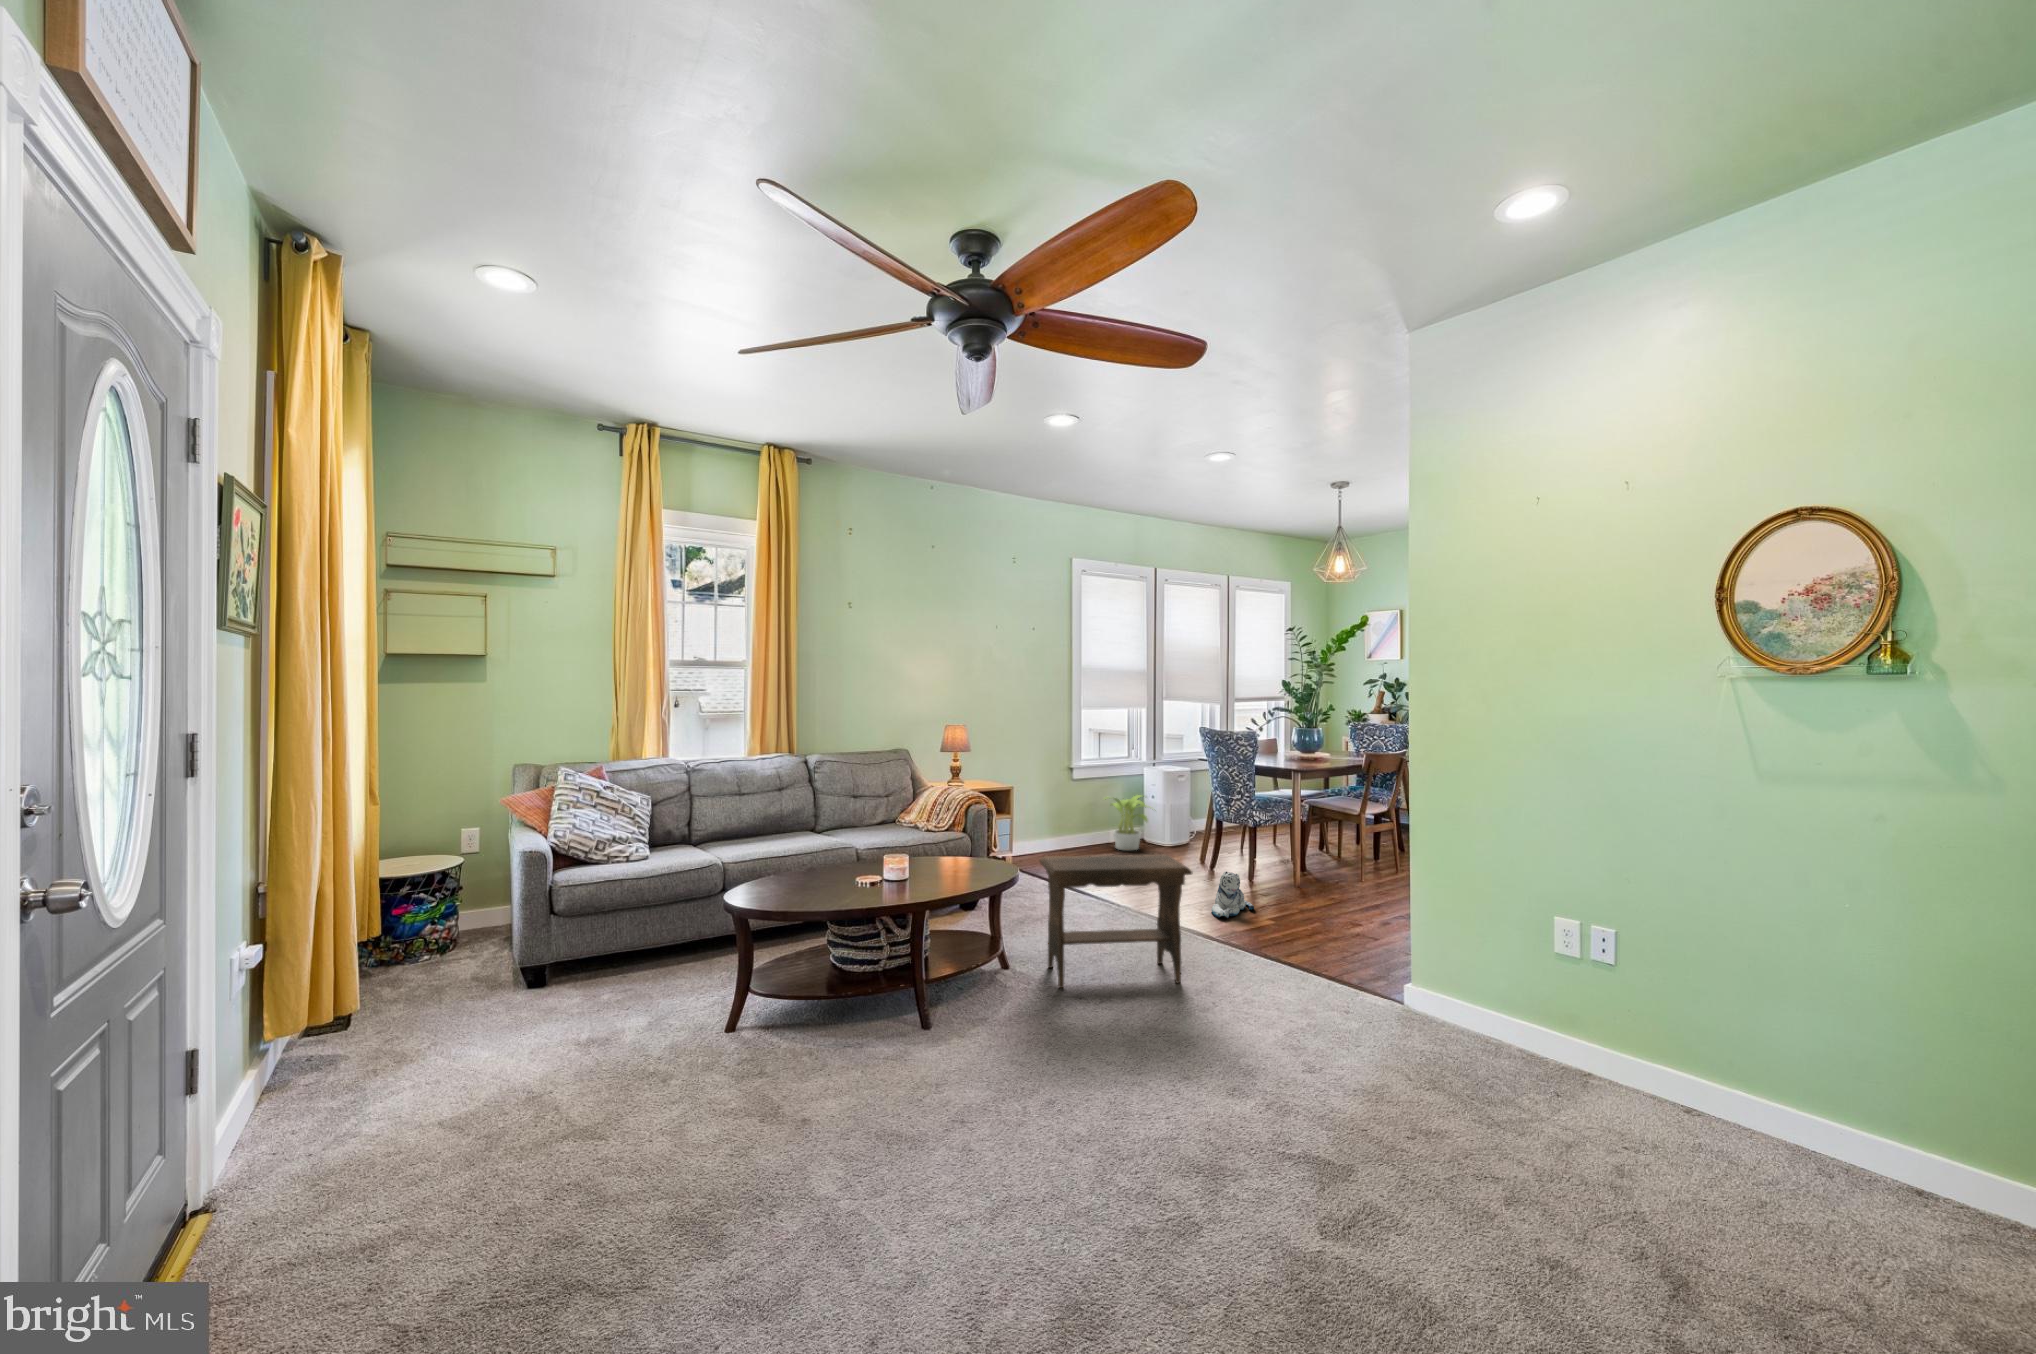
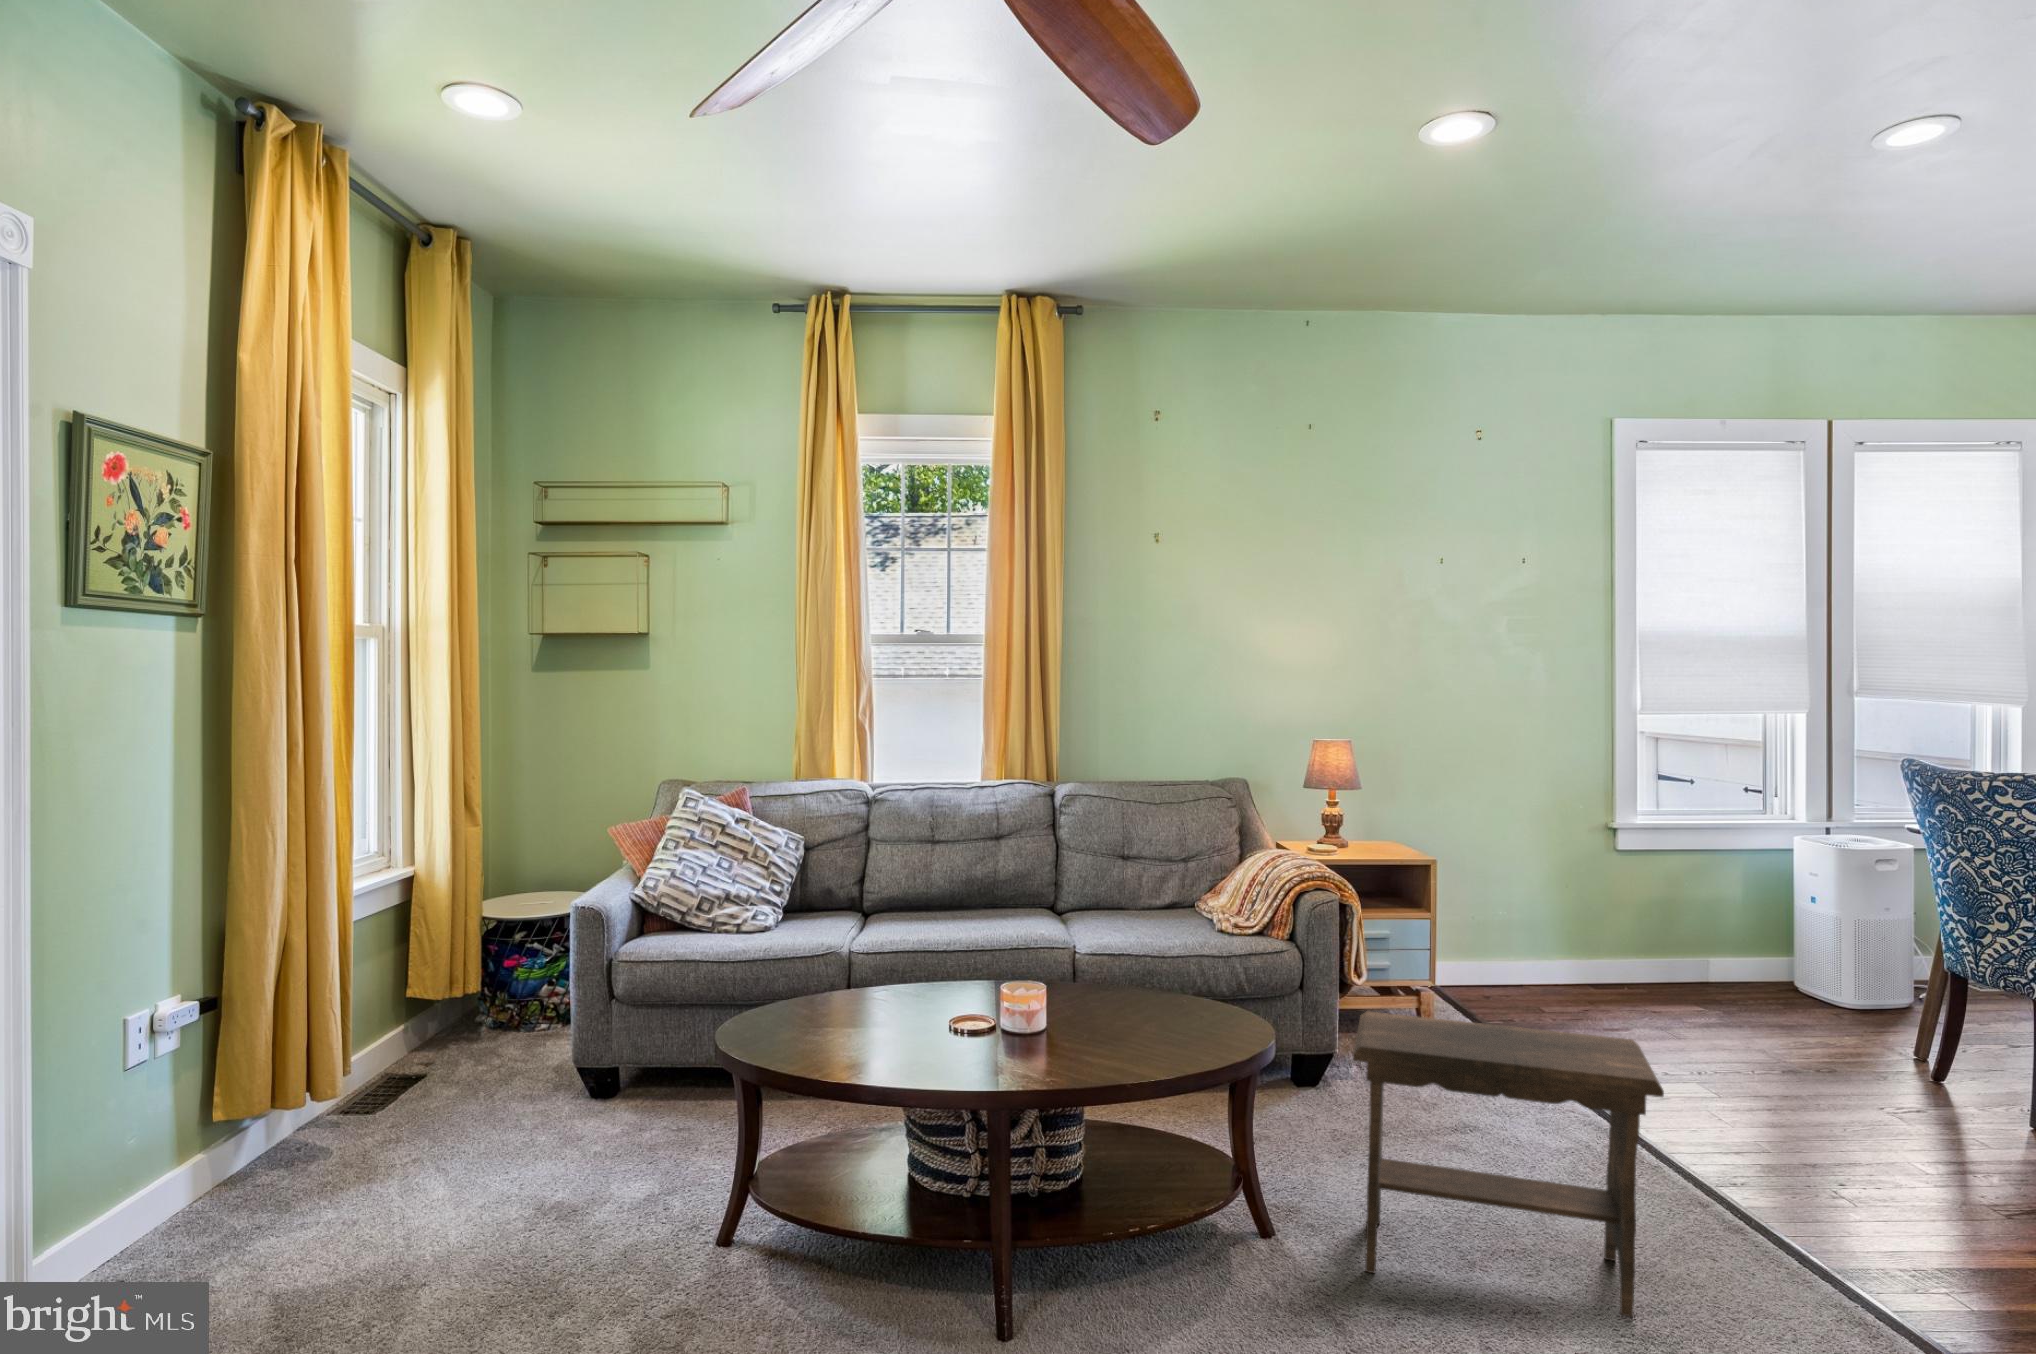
potted plant: present [1105,795,1148,851] -> none [1625,889,1740,994]
plush toy: present [1211,871,1254,918] -> none [1792,1079,1902,1179]

